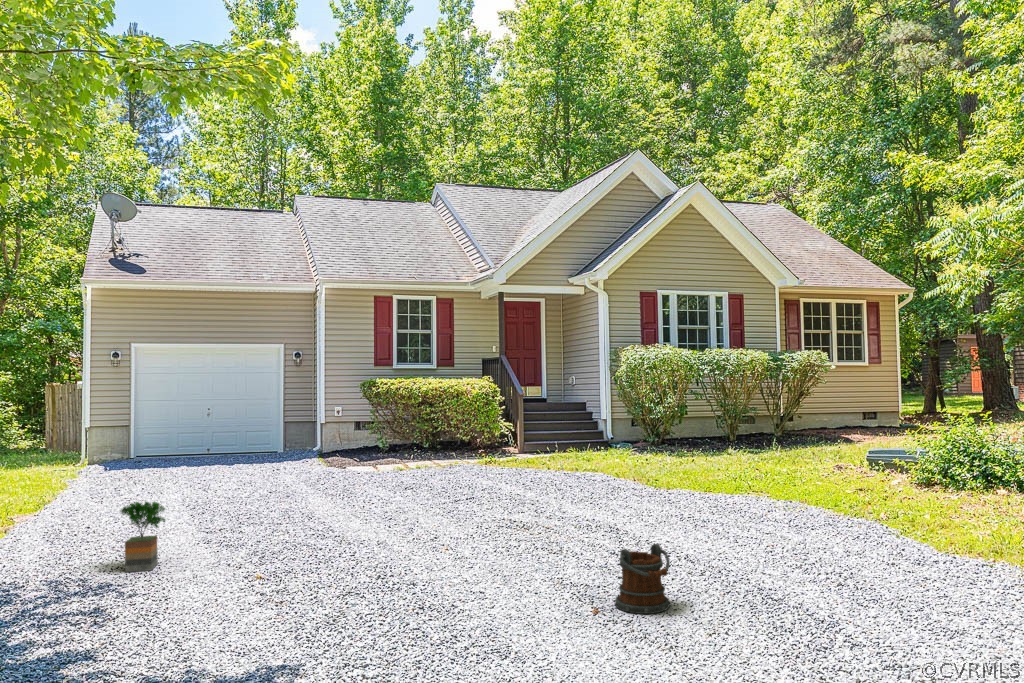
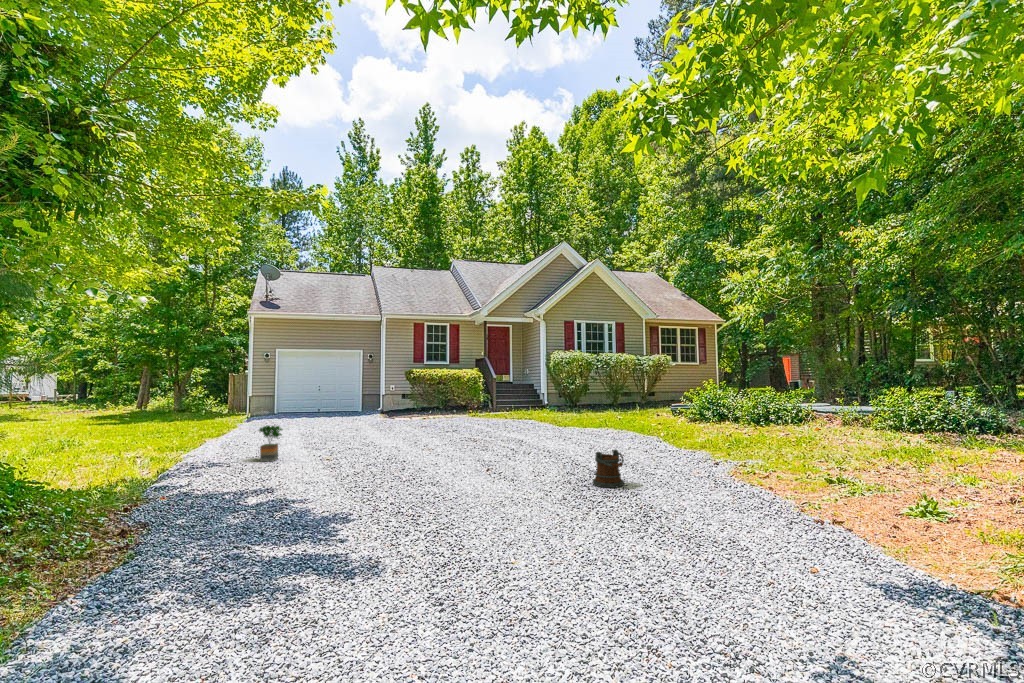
bucket: present [615,544,671,614] -> present [593,450,625,488]

